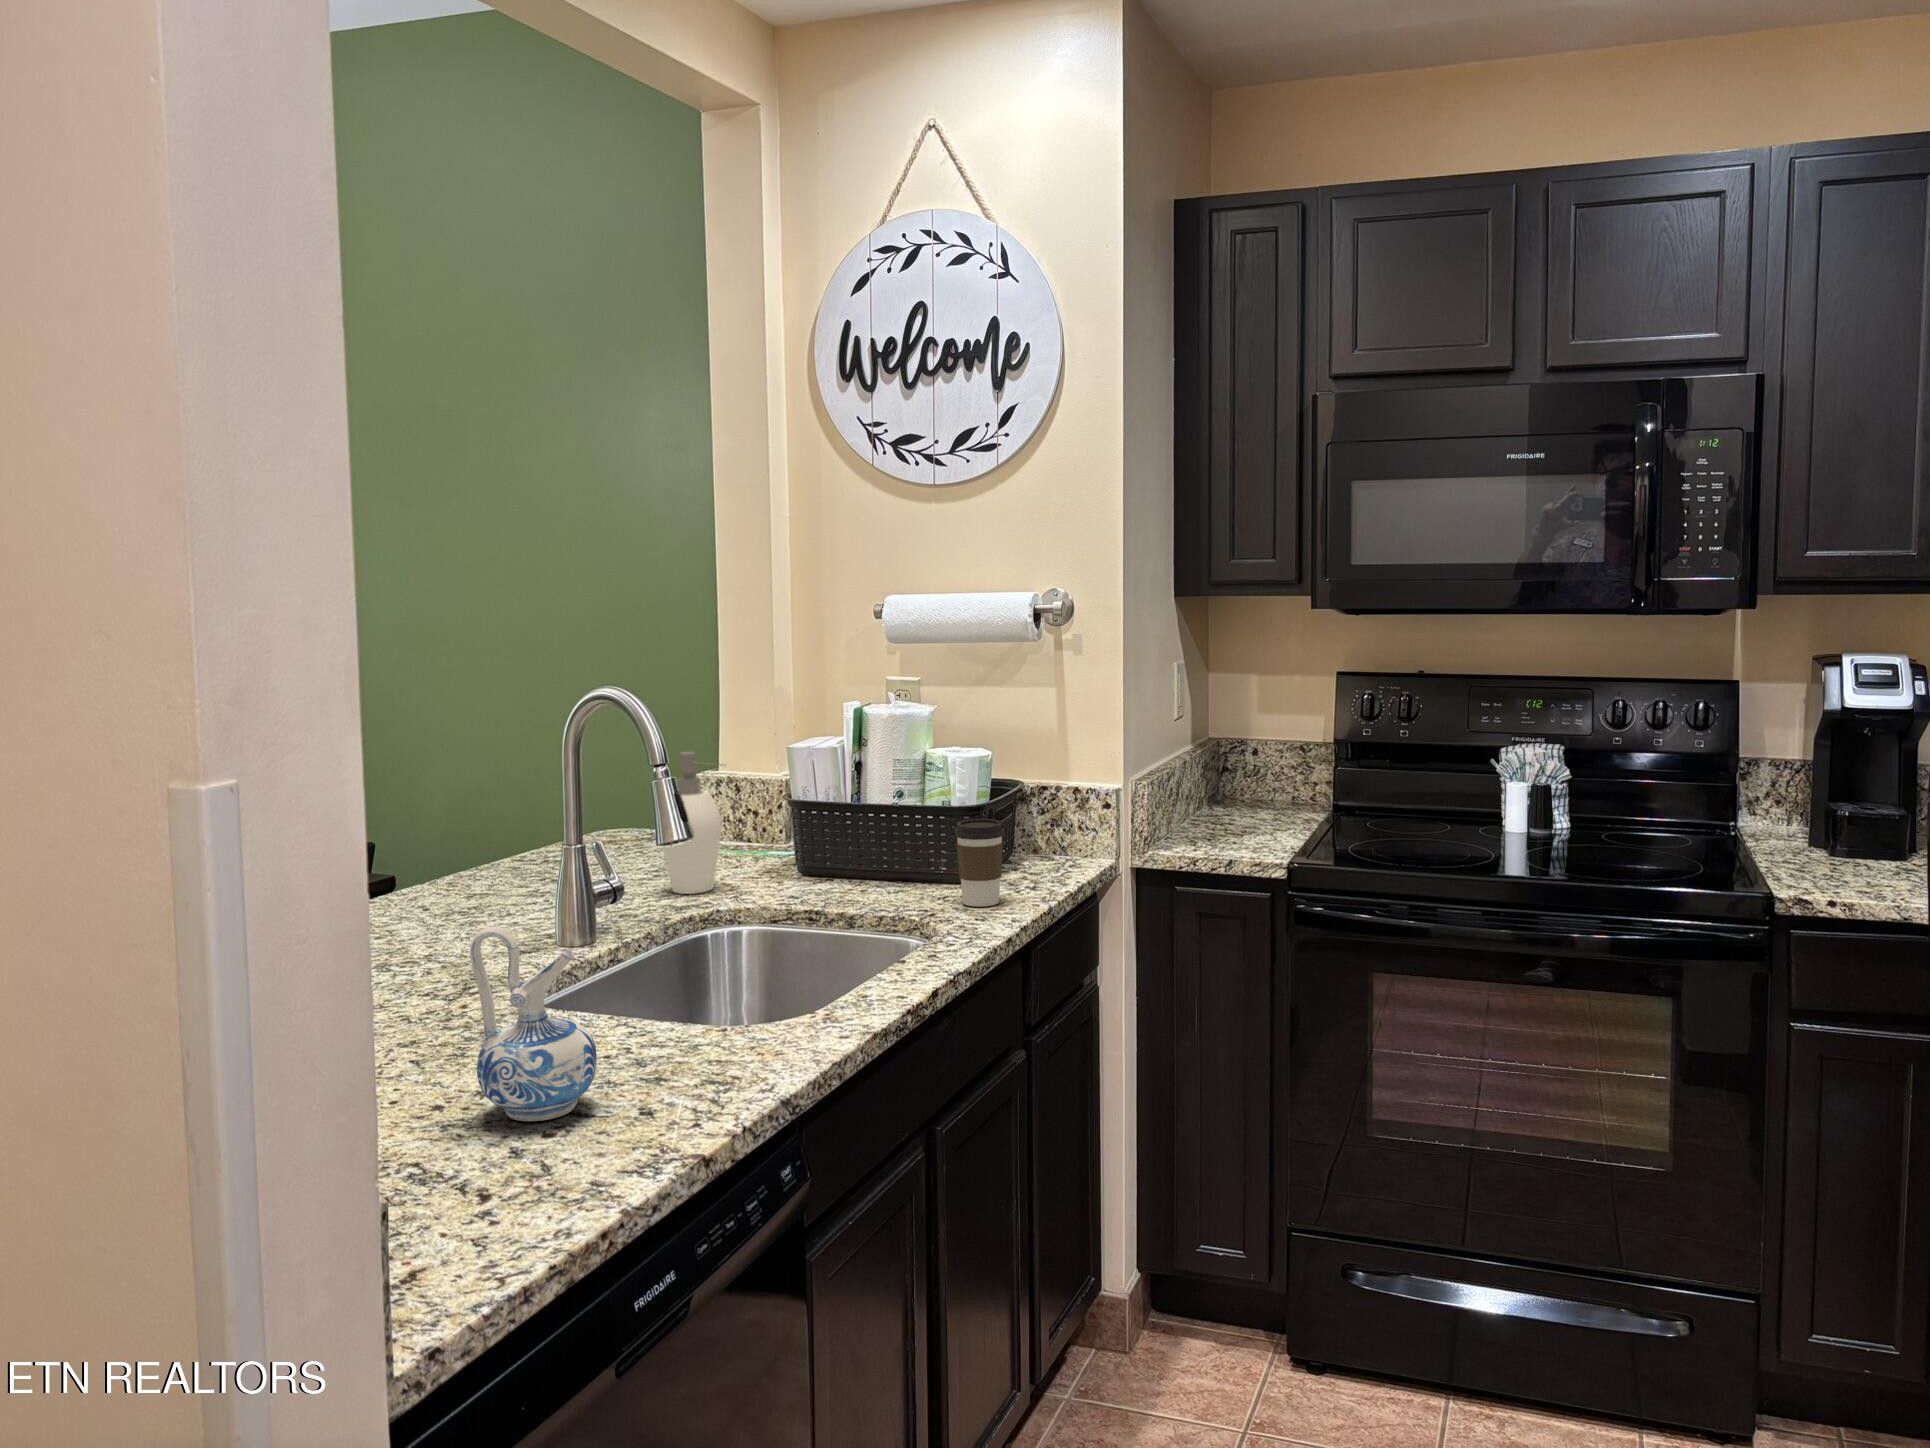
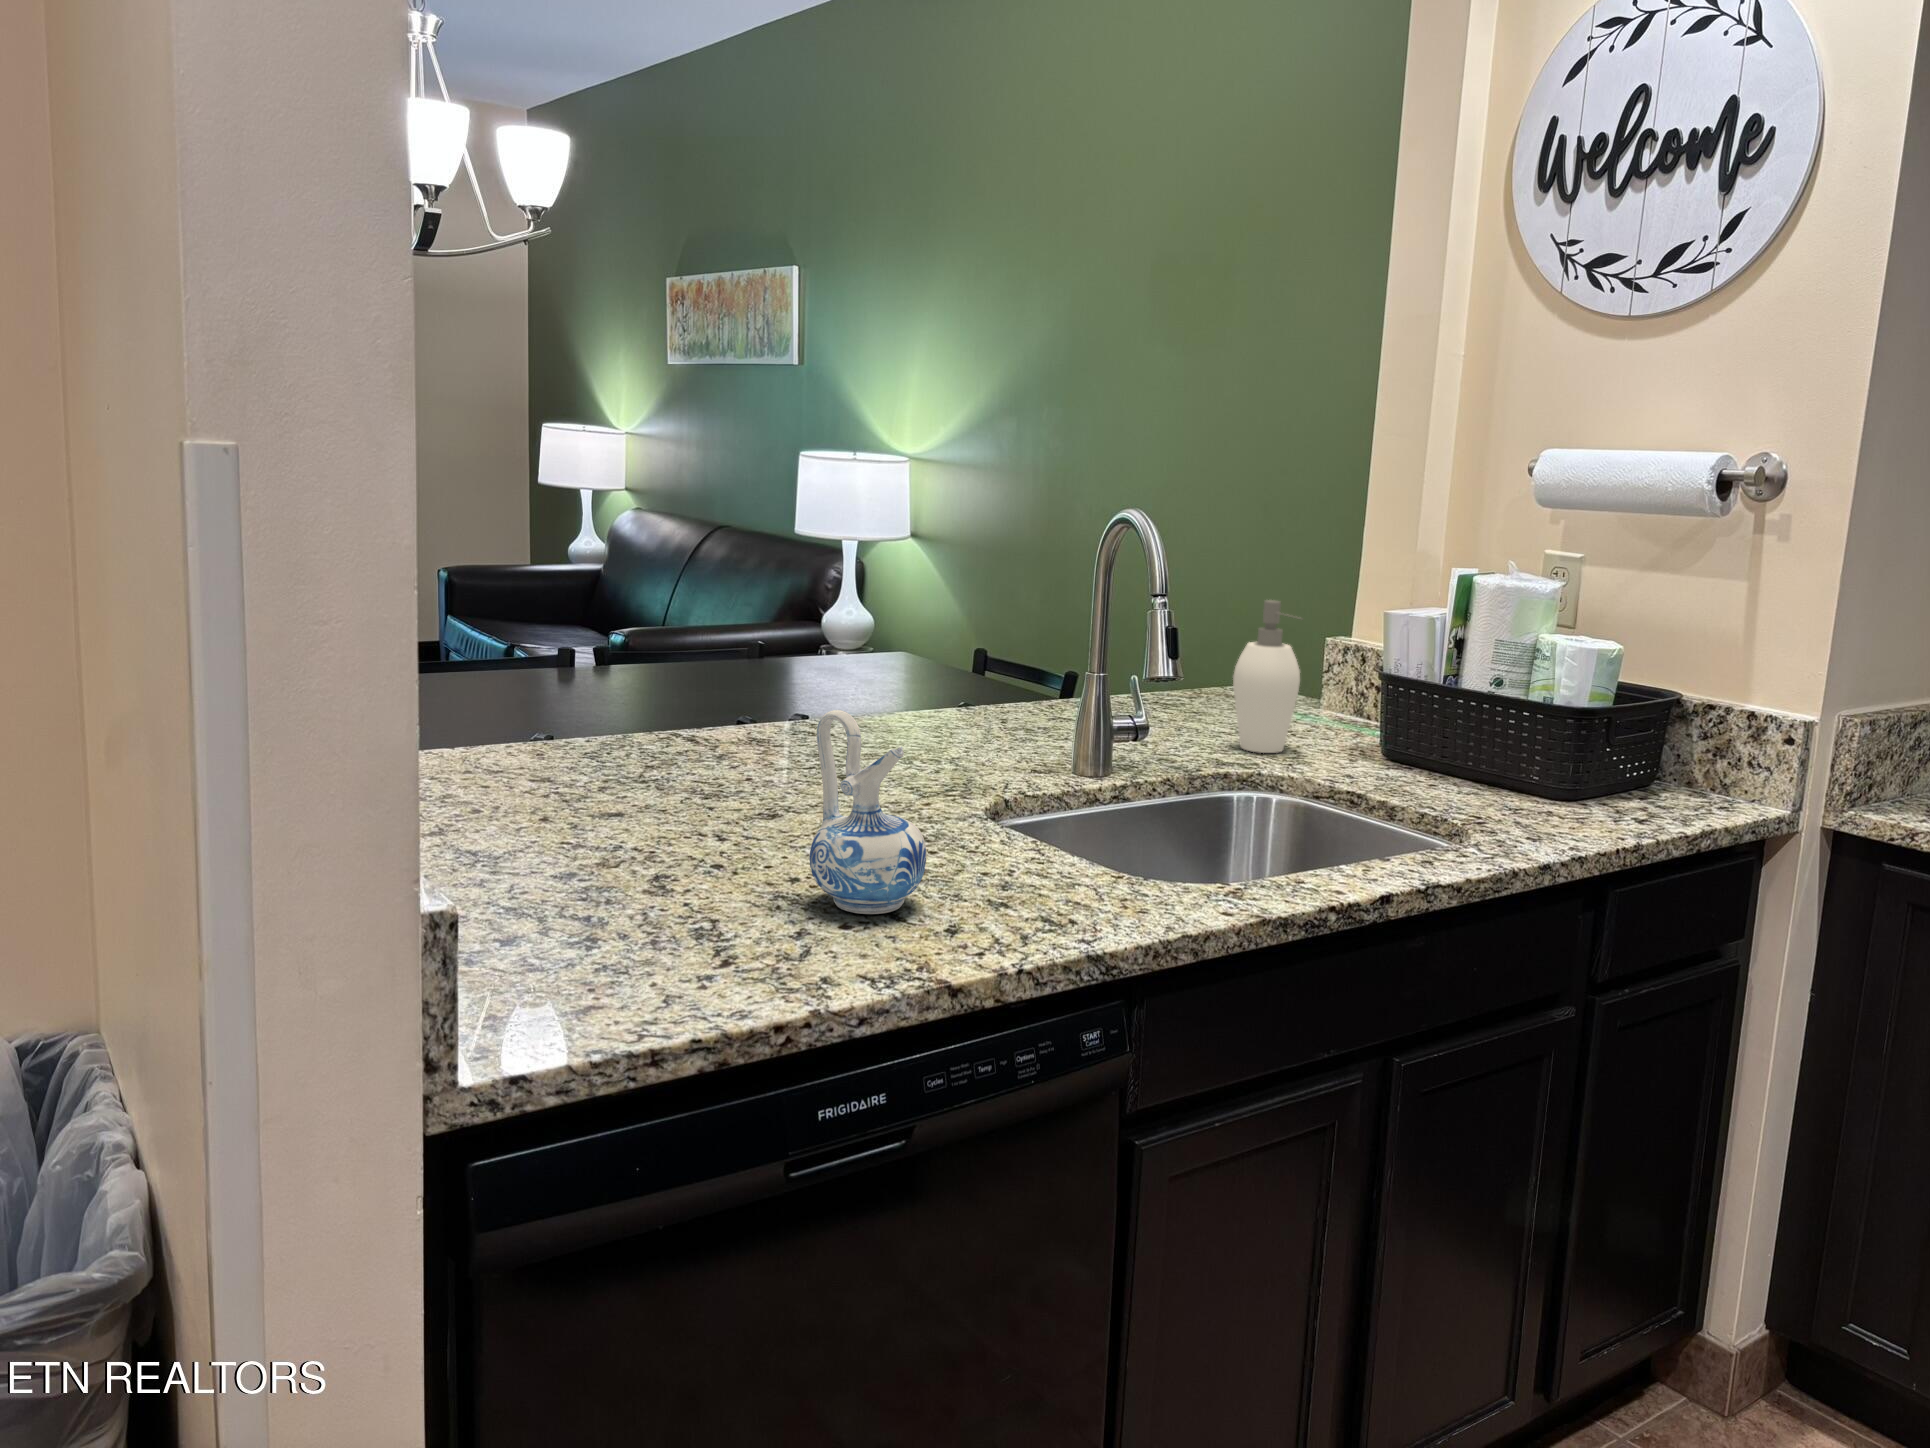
coffee cup: present [955,819,1004,907] -> none [1529,720,1595,827]

